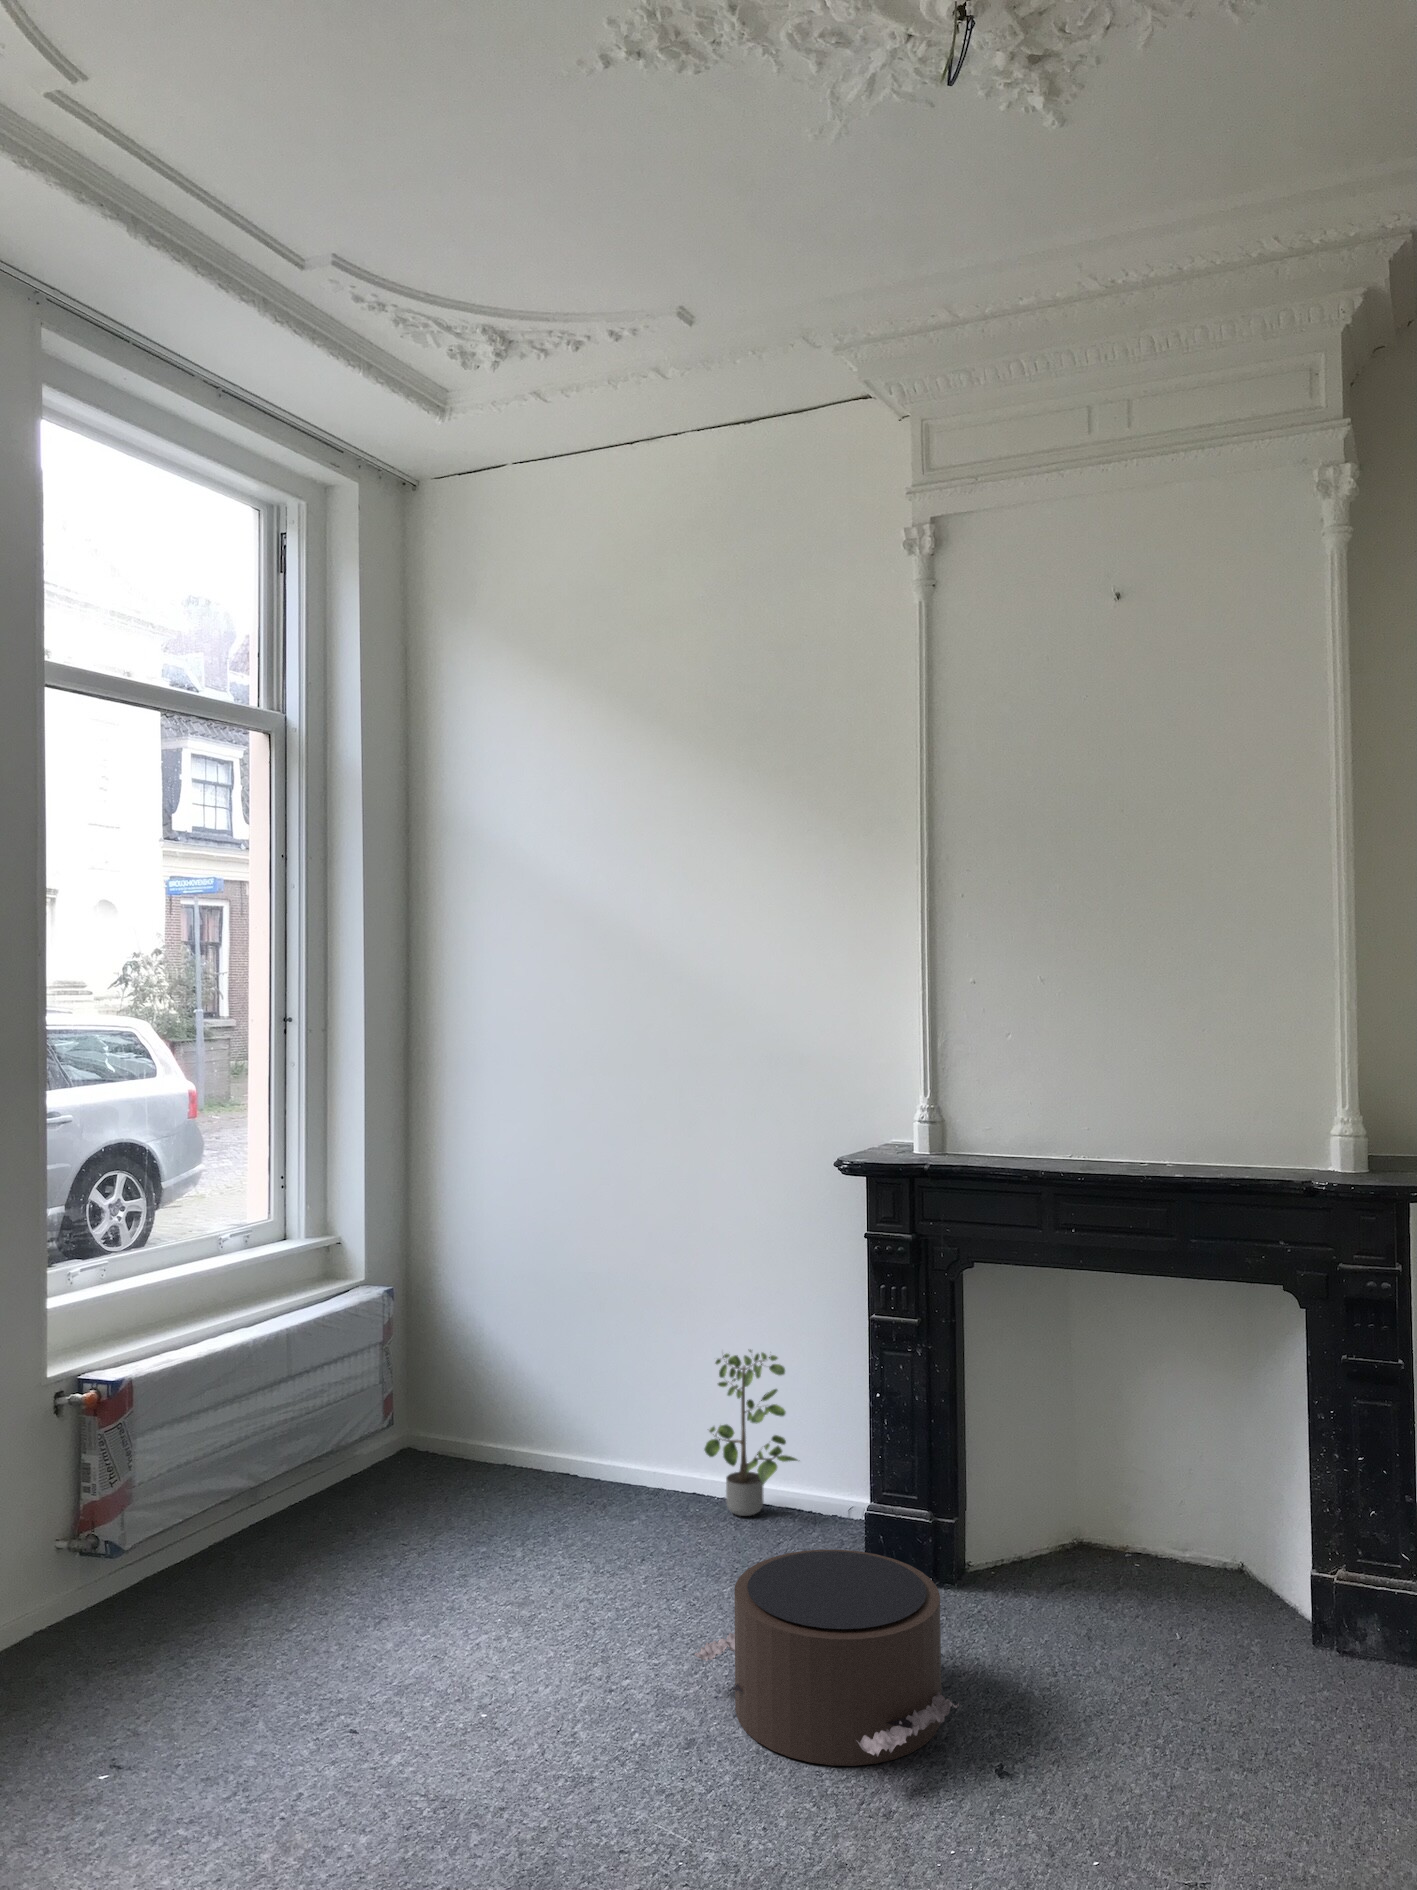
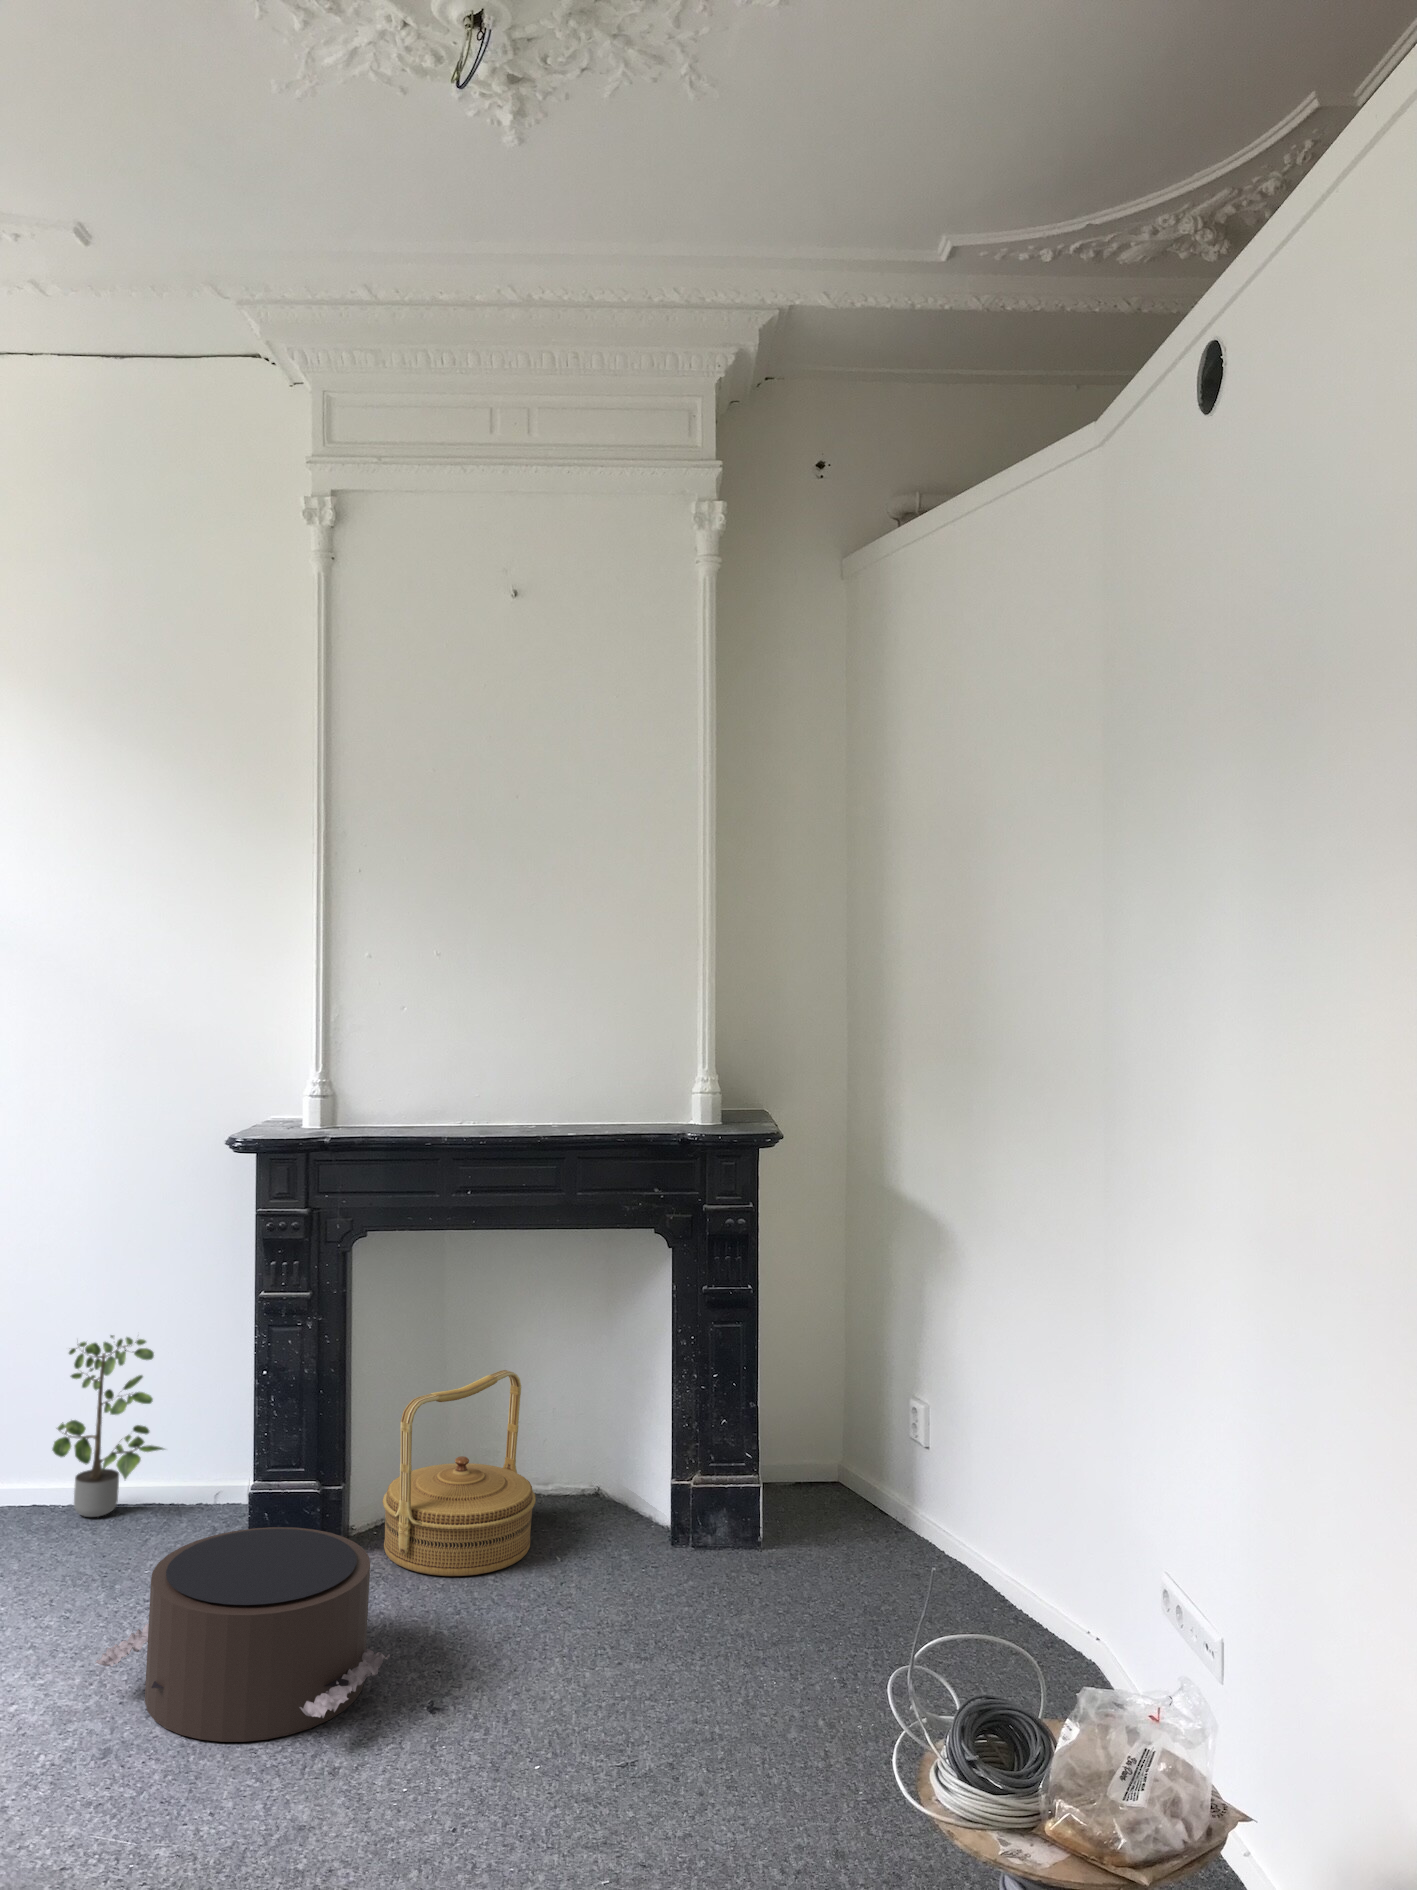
woven basket: none [989,1419,1151,1634] -> present [383,1370,536,1576]

